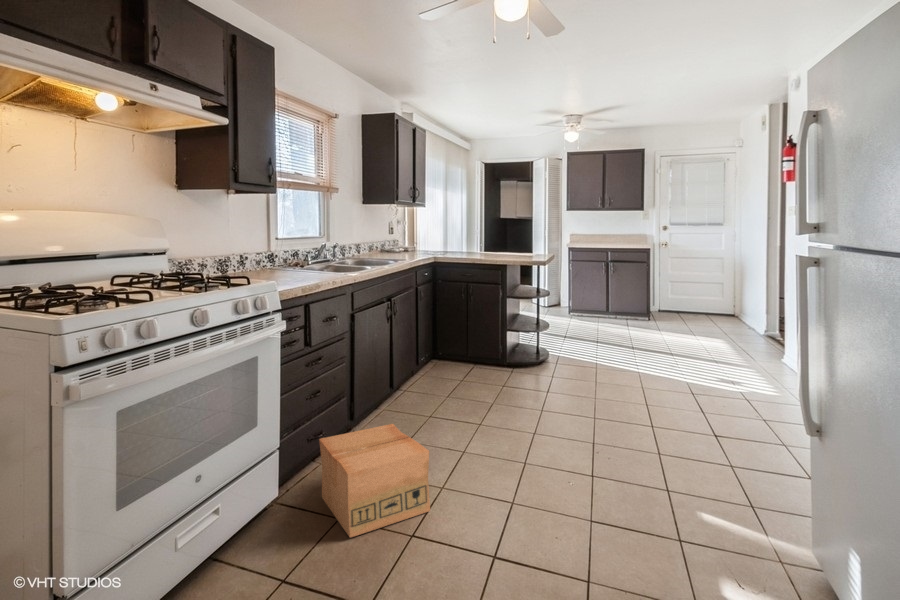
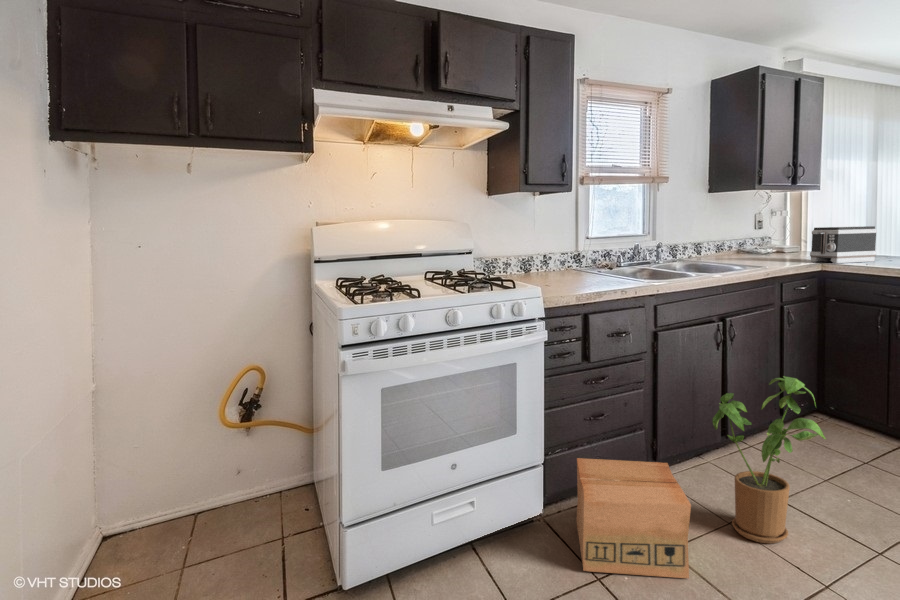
toaster: none [437,233,474,259] -> present [810,226,877,263]
house plant: none [420,339,500,467] -> present [713,376,826,544]

